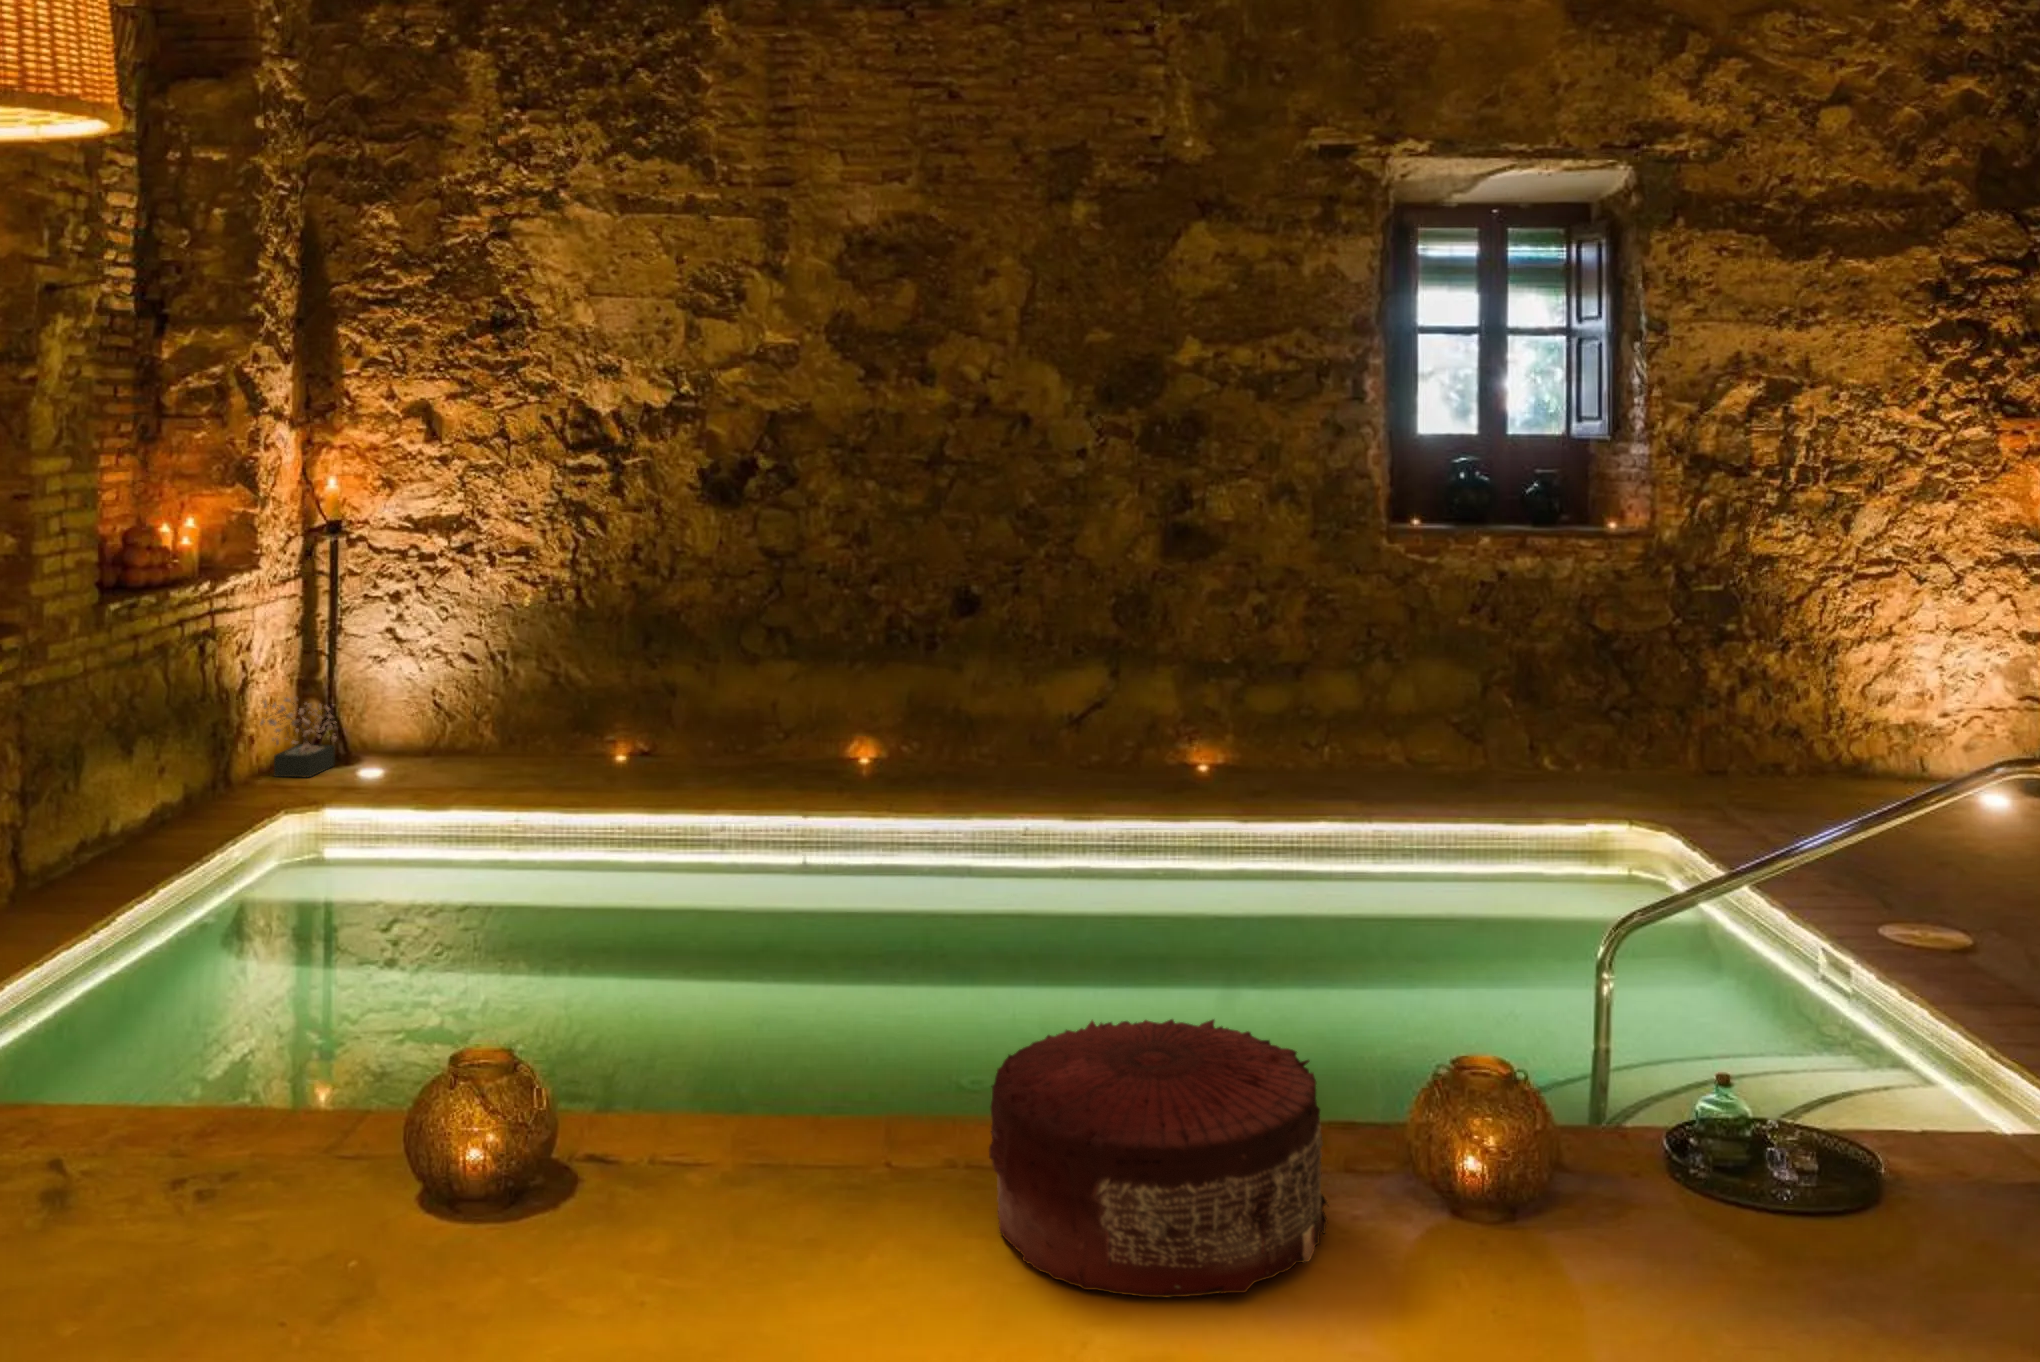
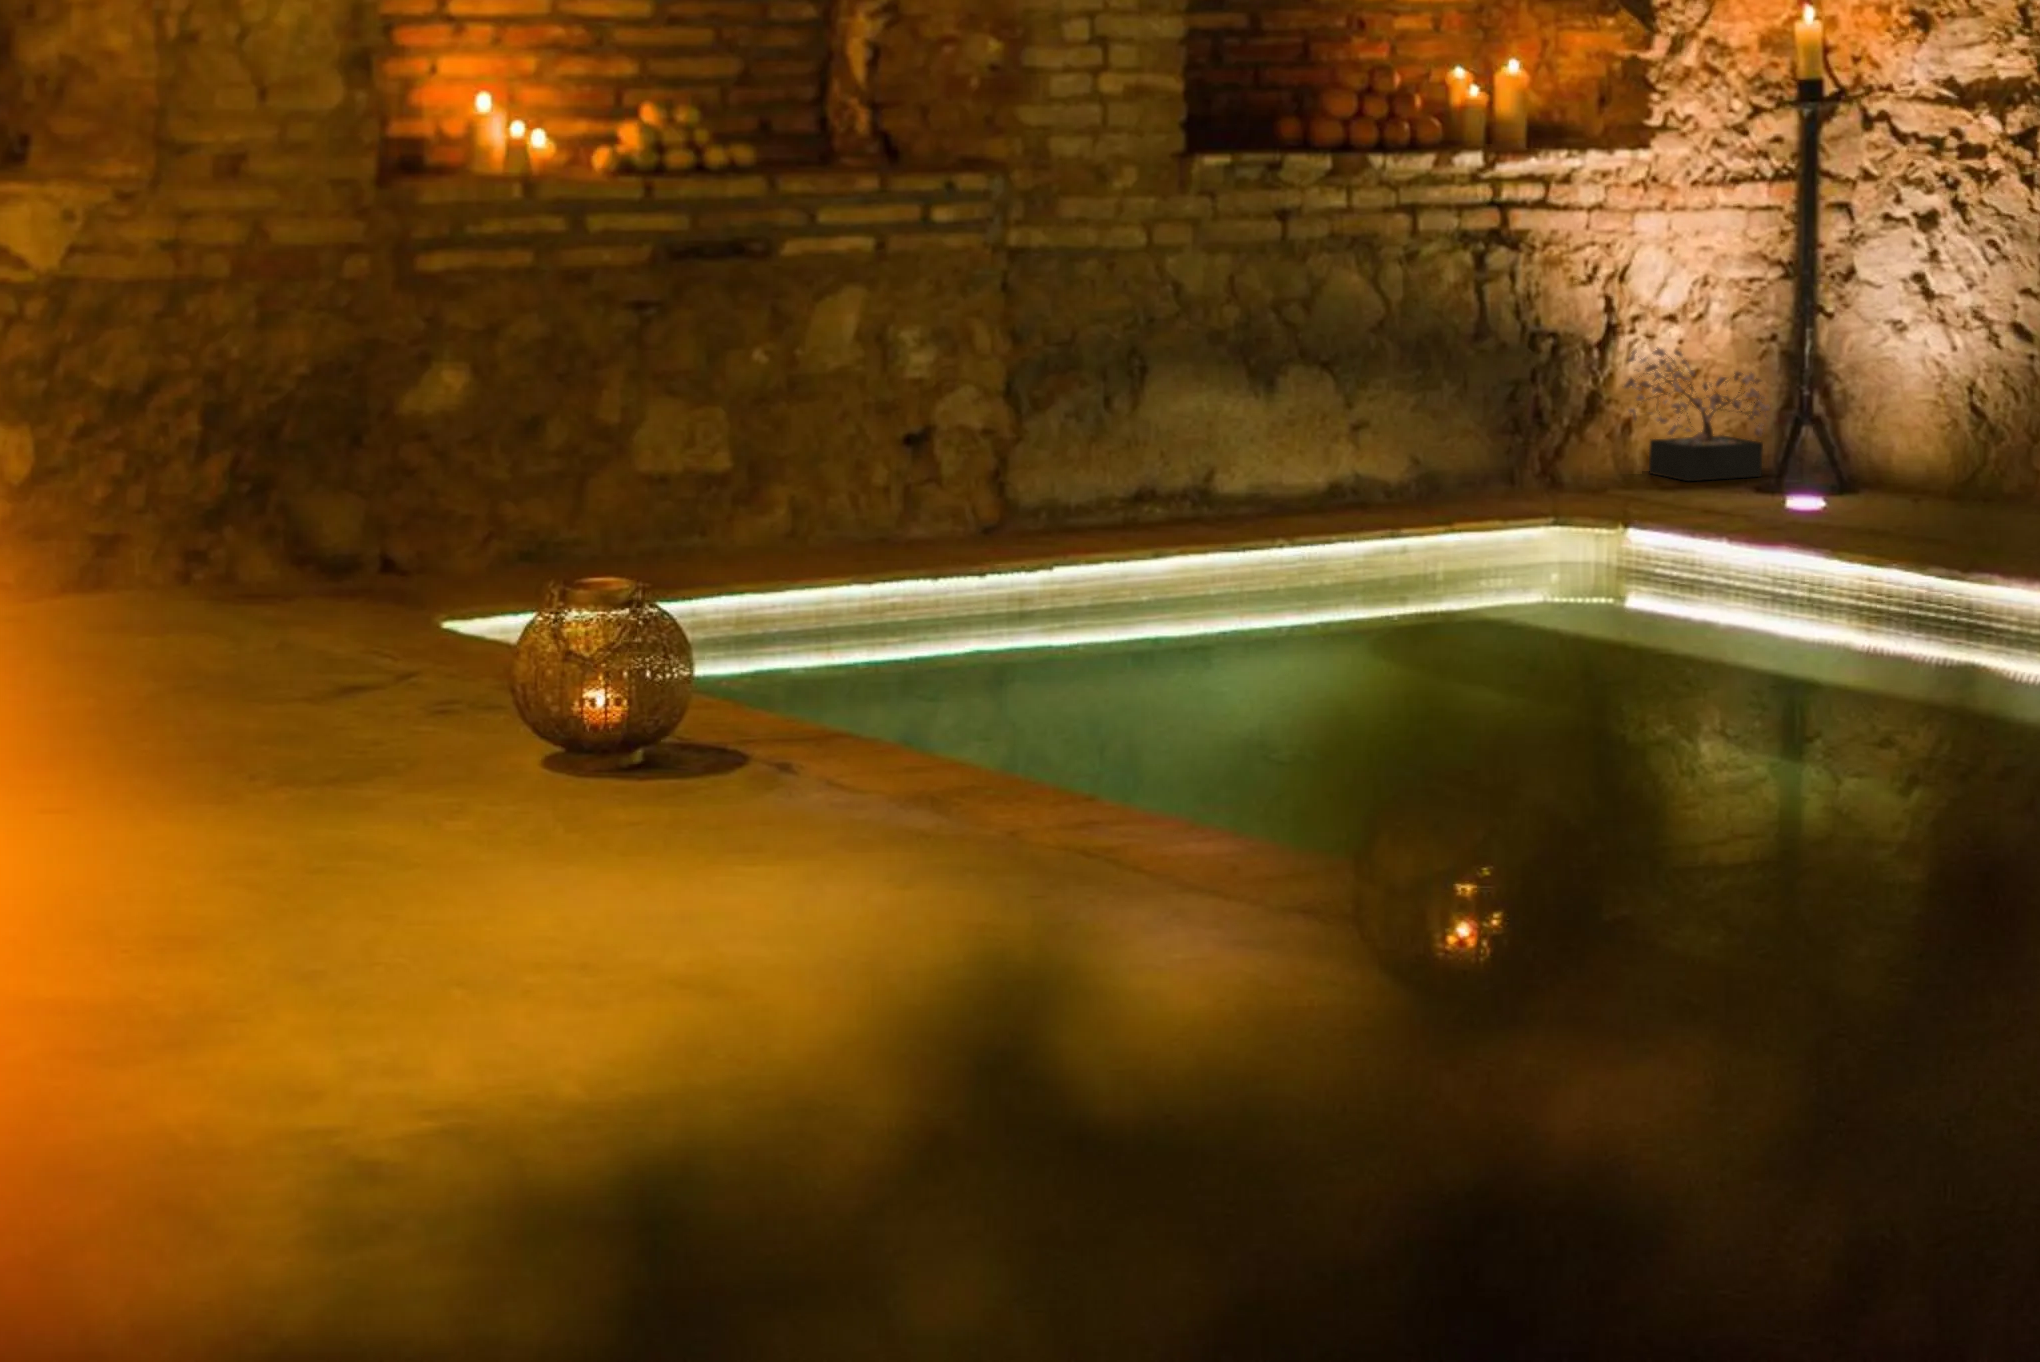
pouf: present [989,1019,1327,1297] -> none [828,741,1392,1135]

